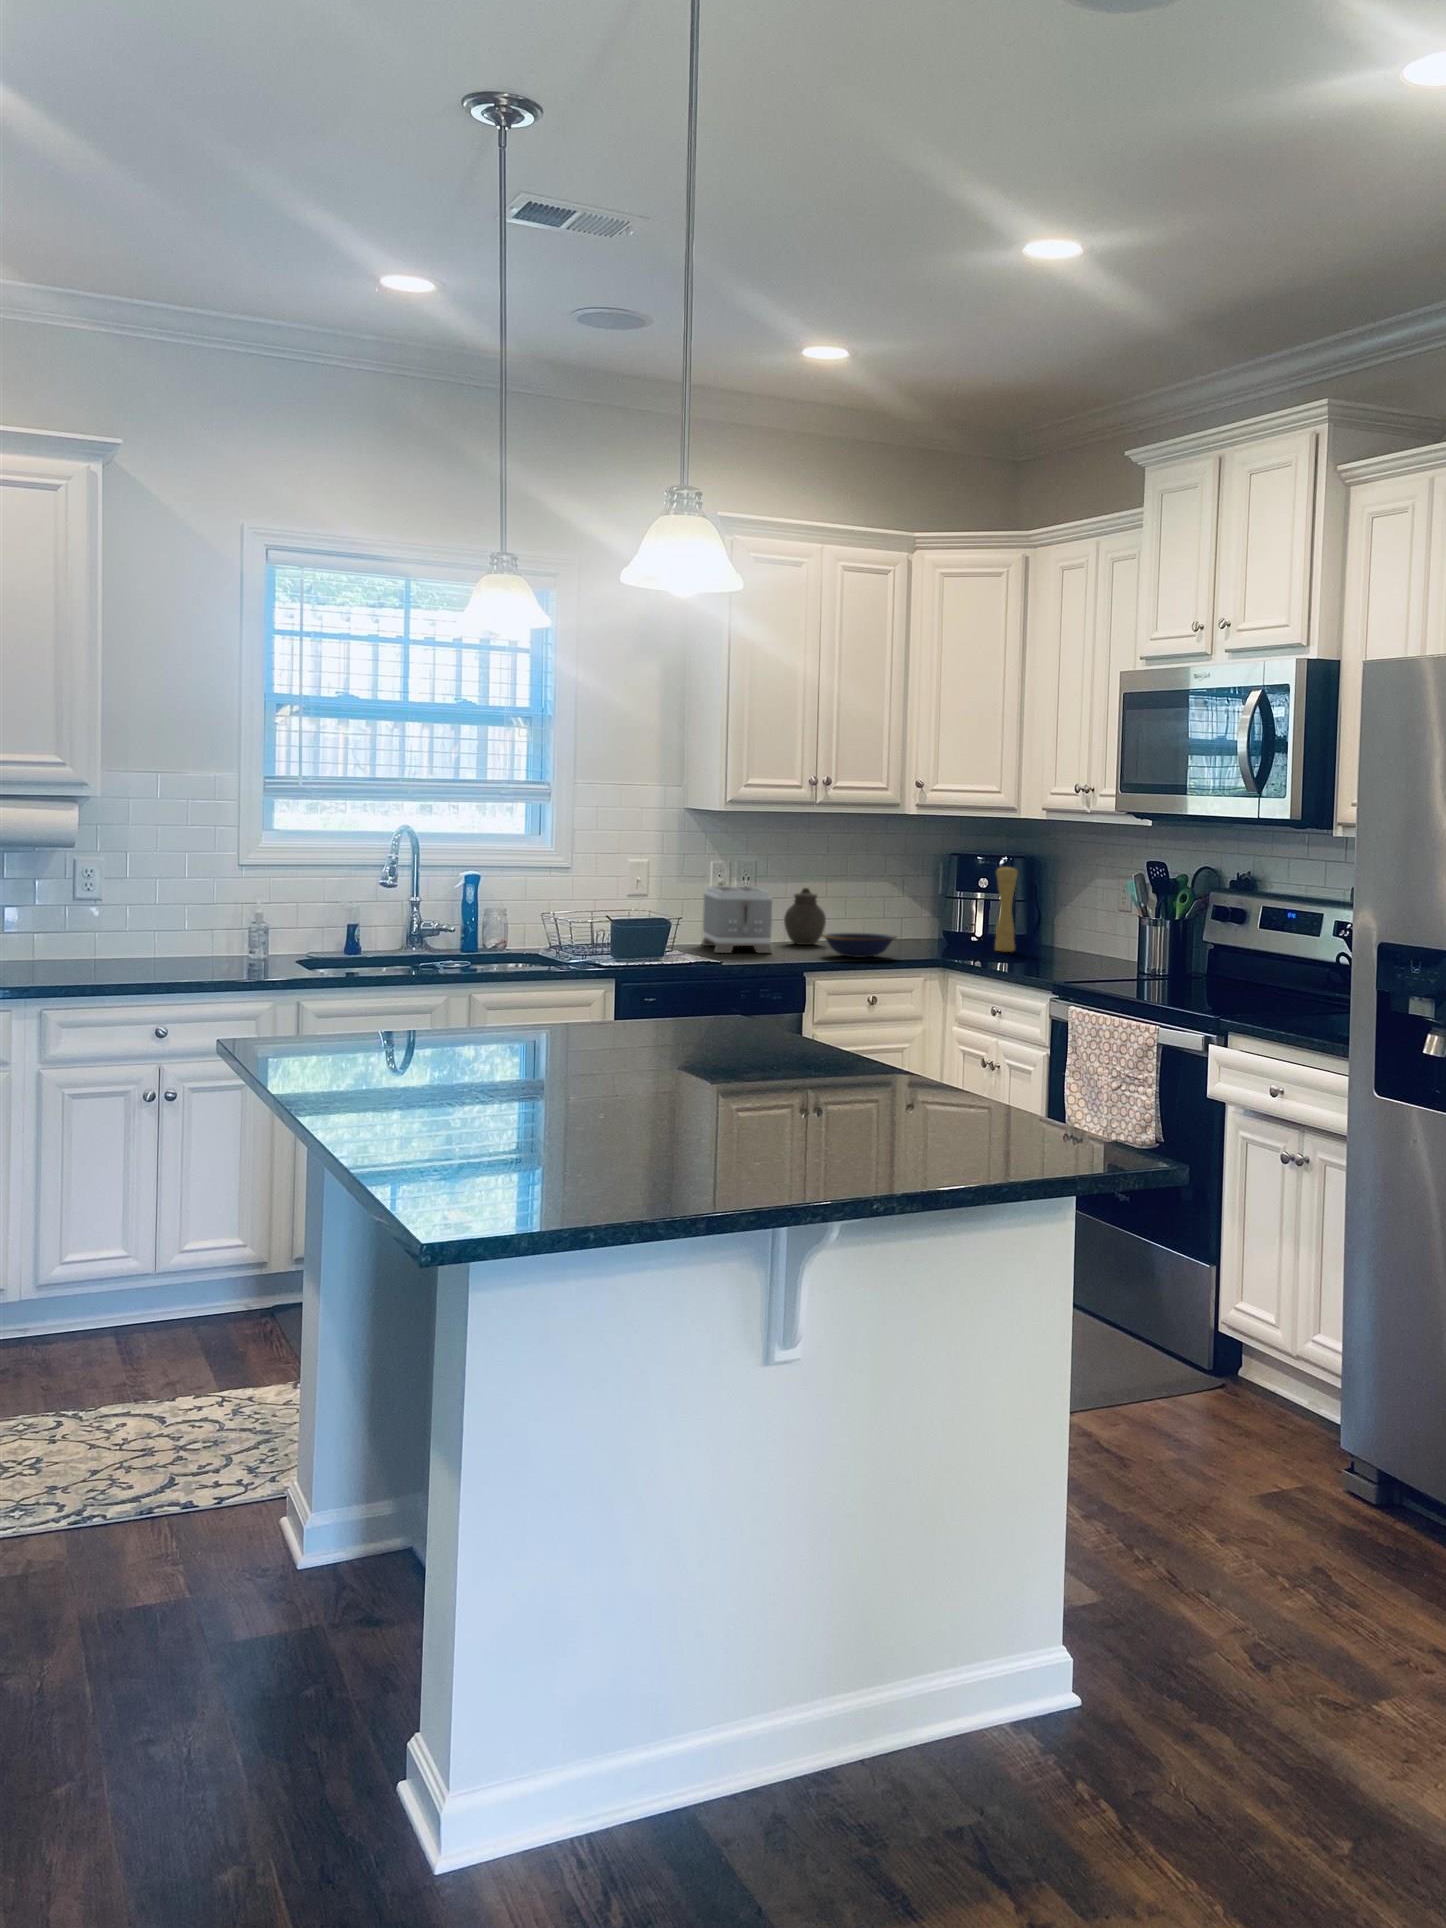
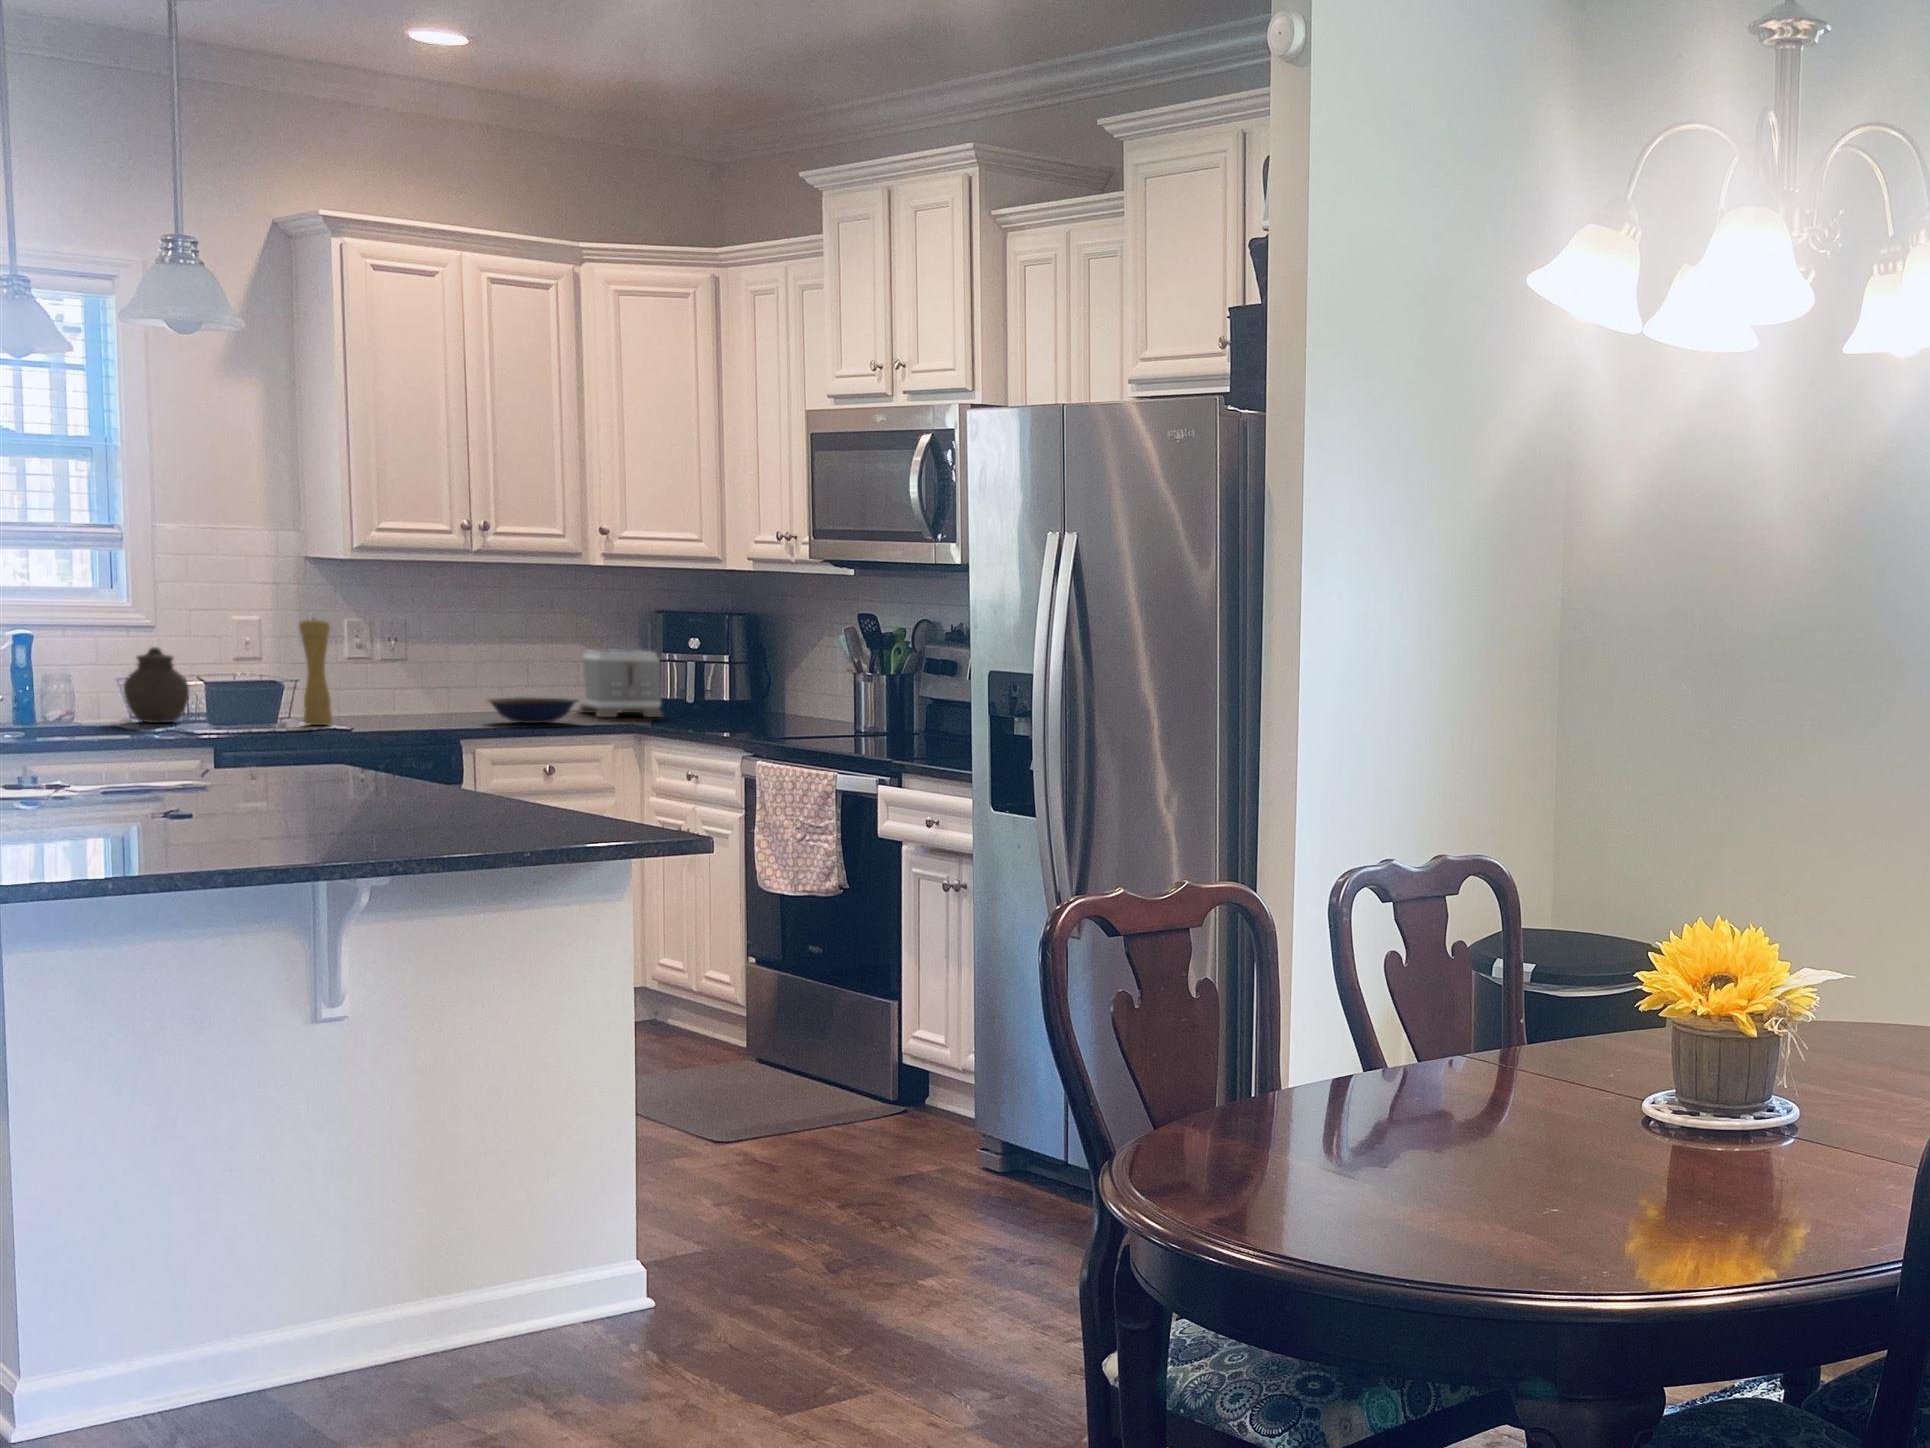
pepper mill: present [995,867,1018,952] -> present [299,618,332,725]
toaster: present [701,886,772,953] -> present [578,650,662,717]
jar: present [784,888,826,945] -> present [123,647,189,723]

